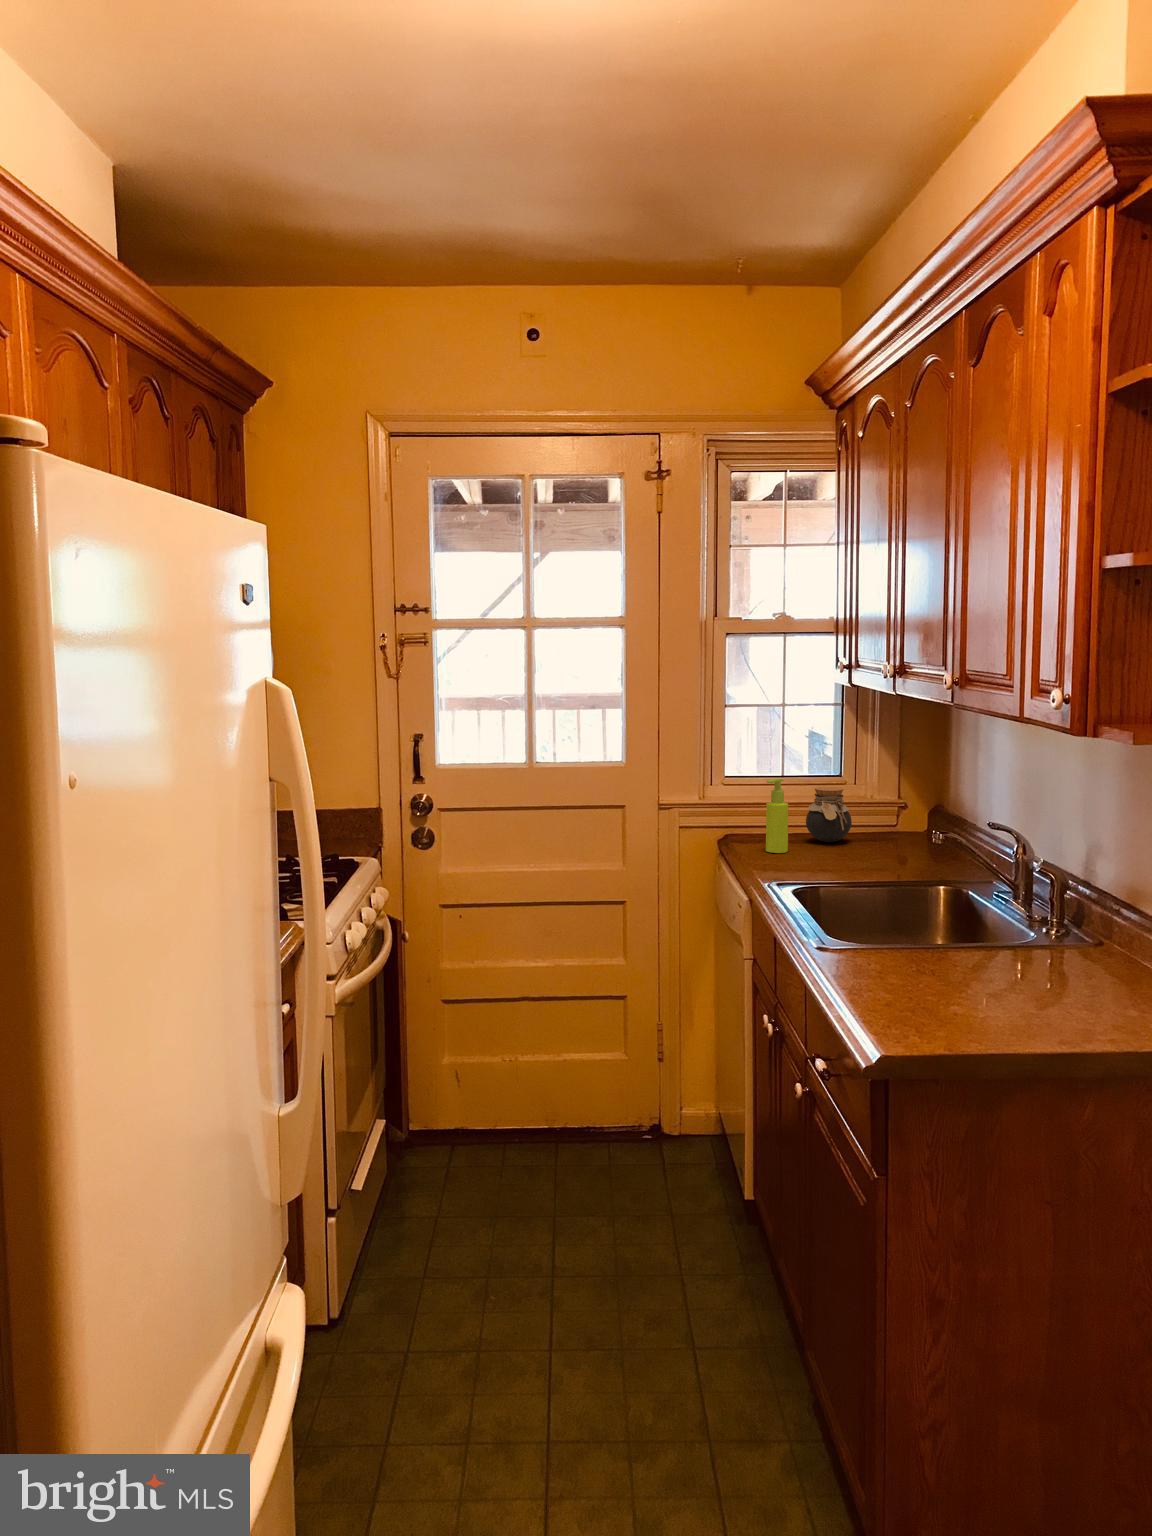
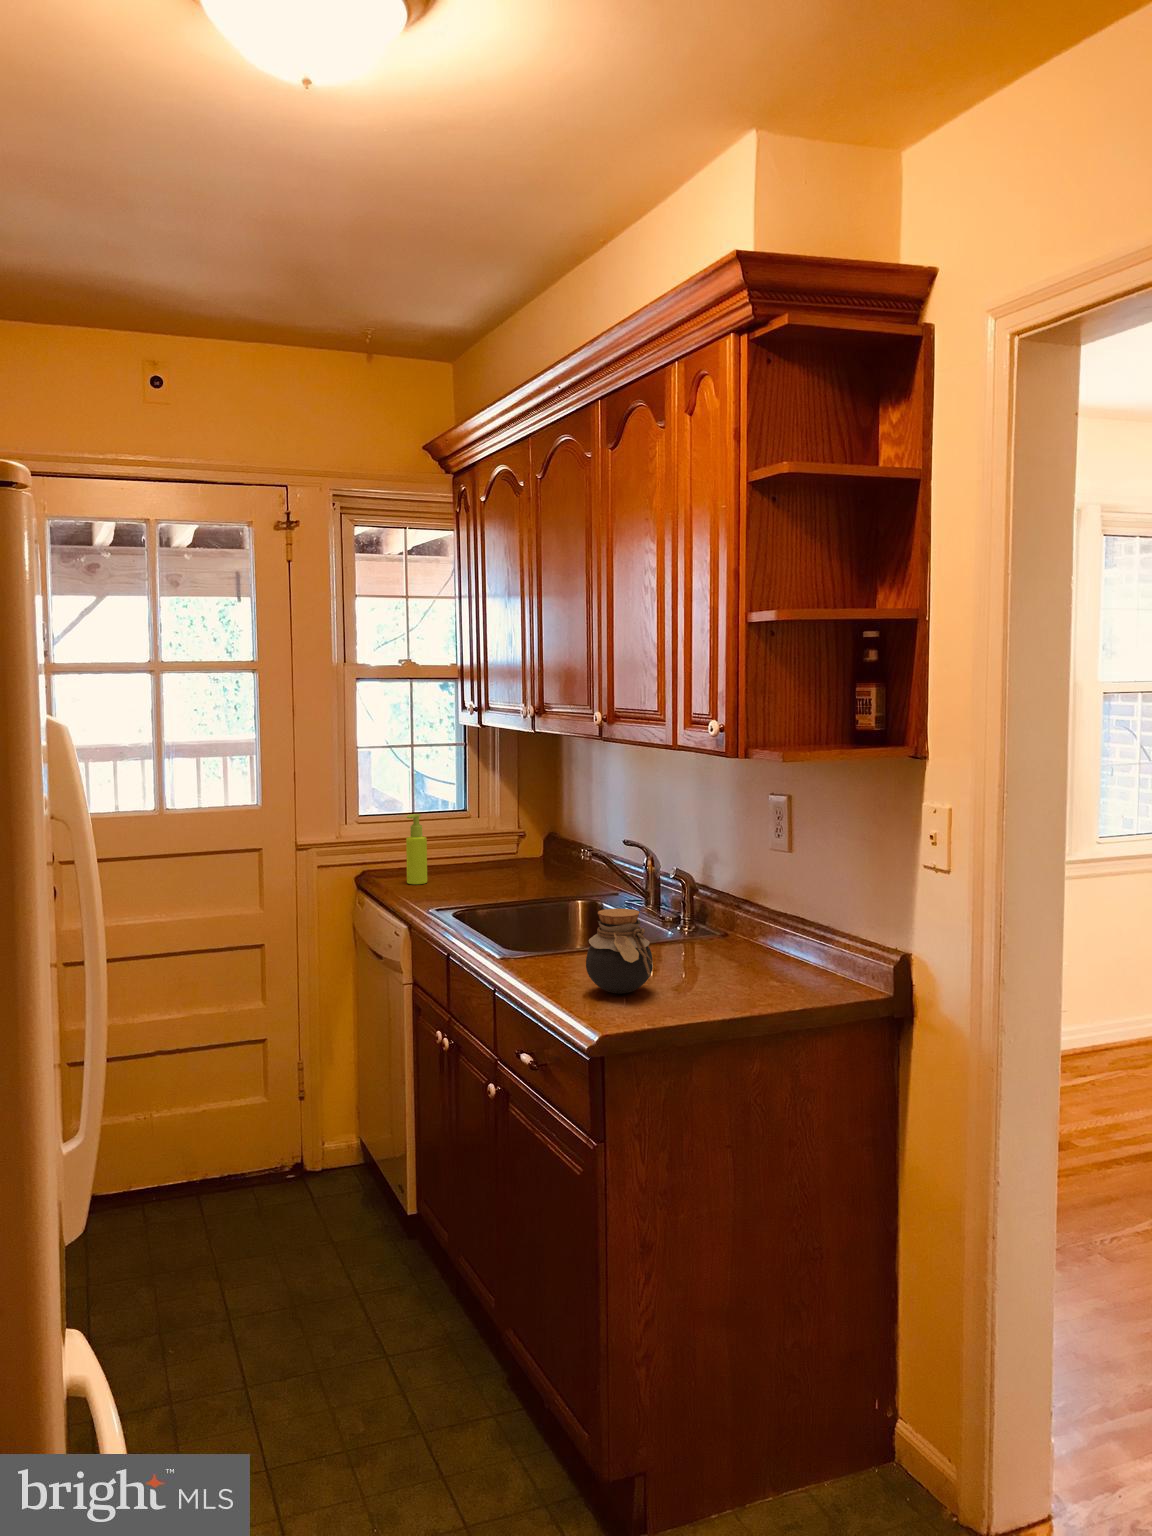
jar: present [806,787,852,842] -> present [586,908,653,994]

